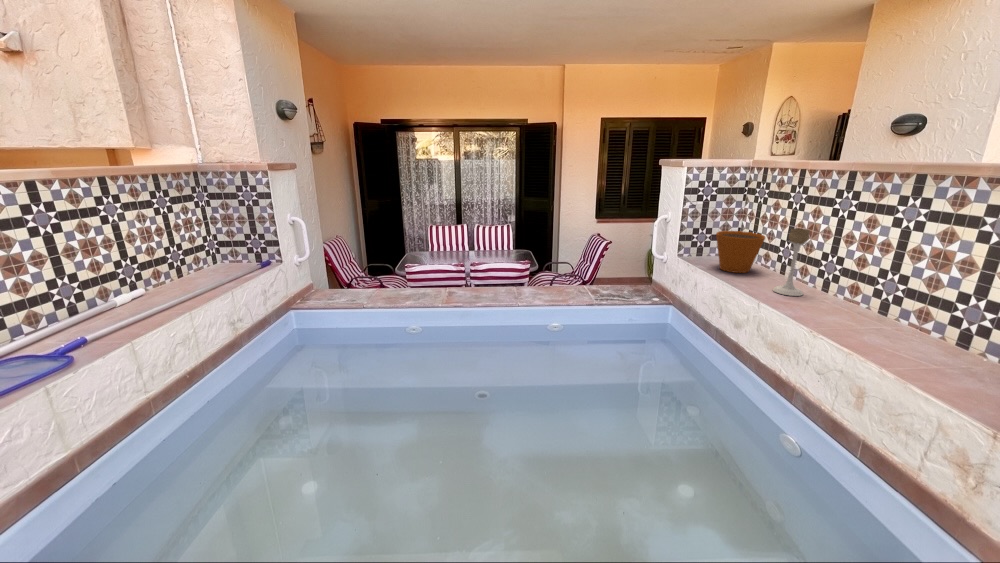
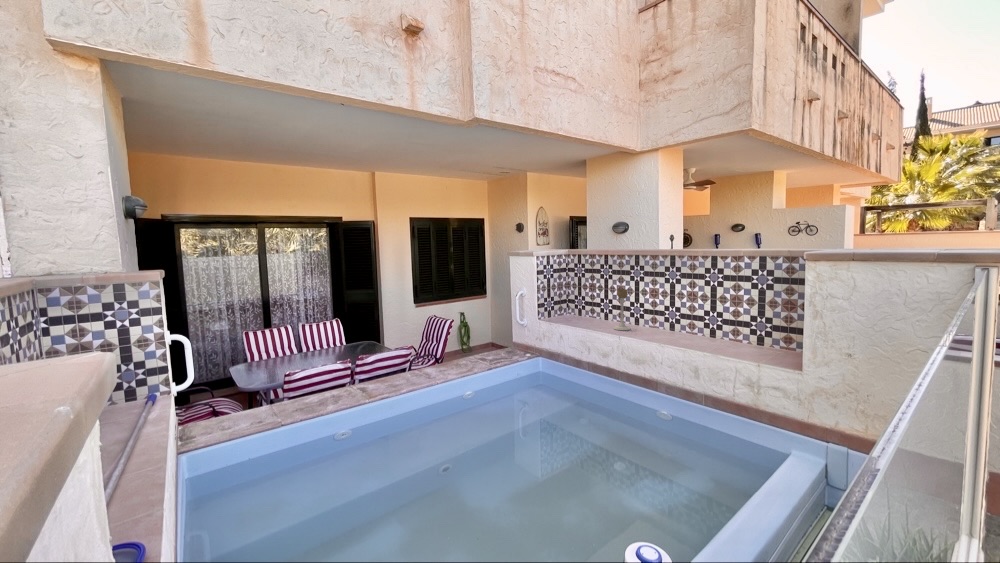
flower pot: present [716,231,765,273] -> none [565,296,594,324]

